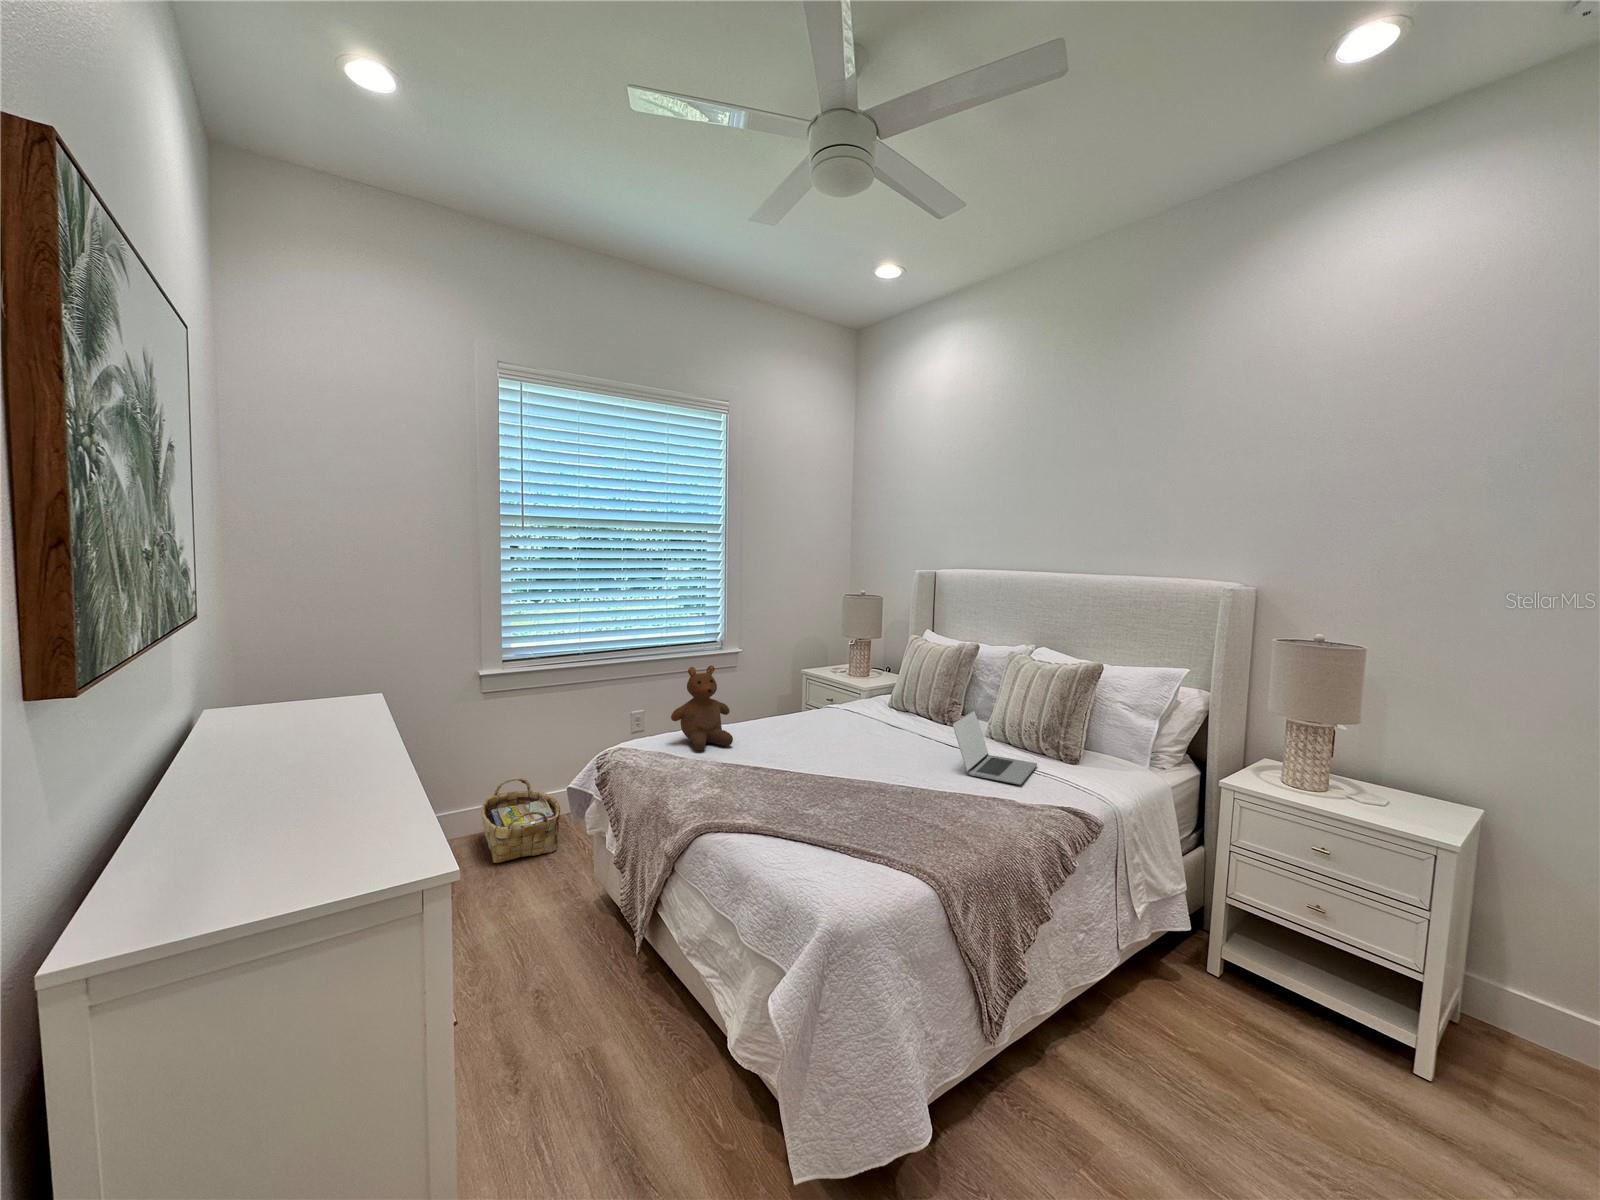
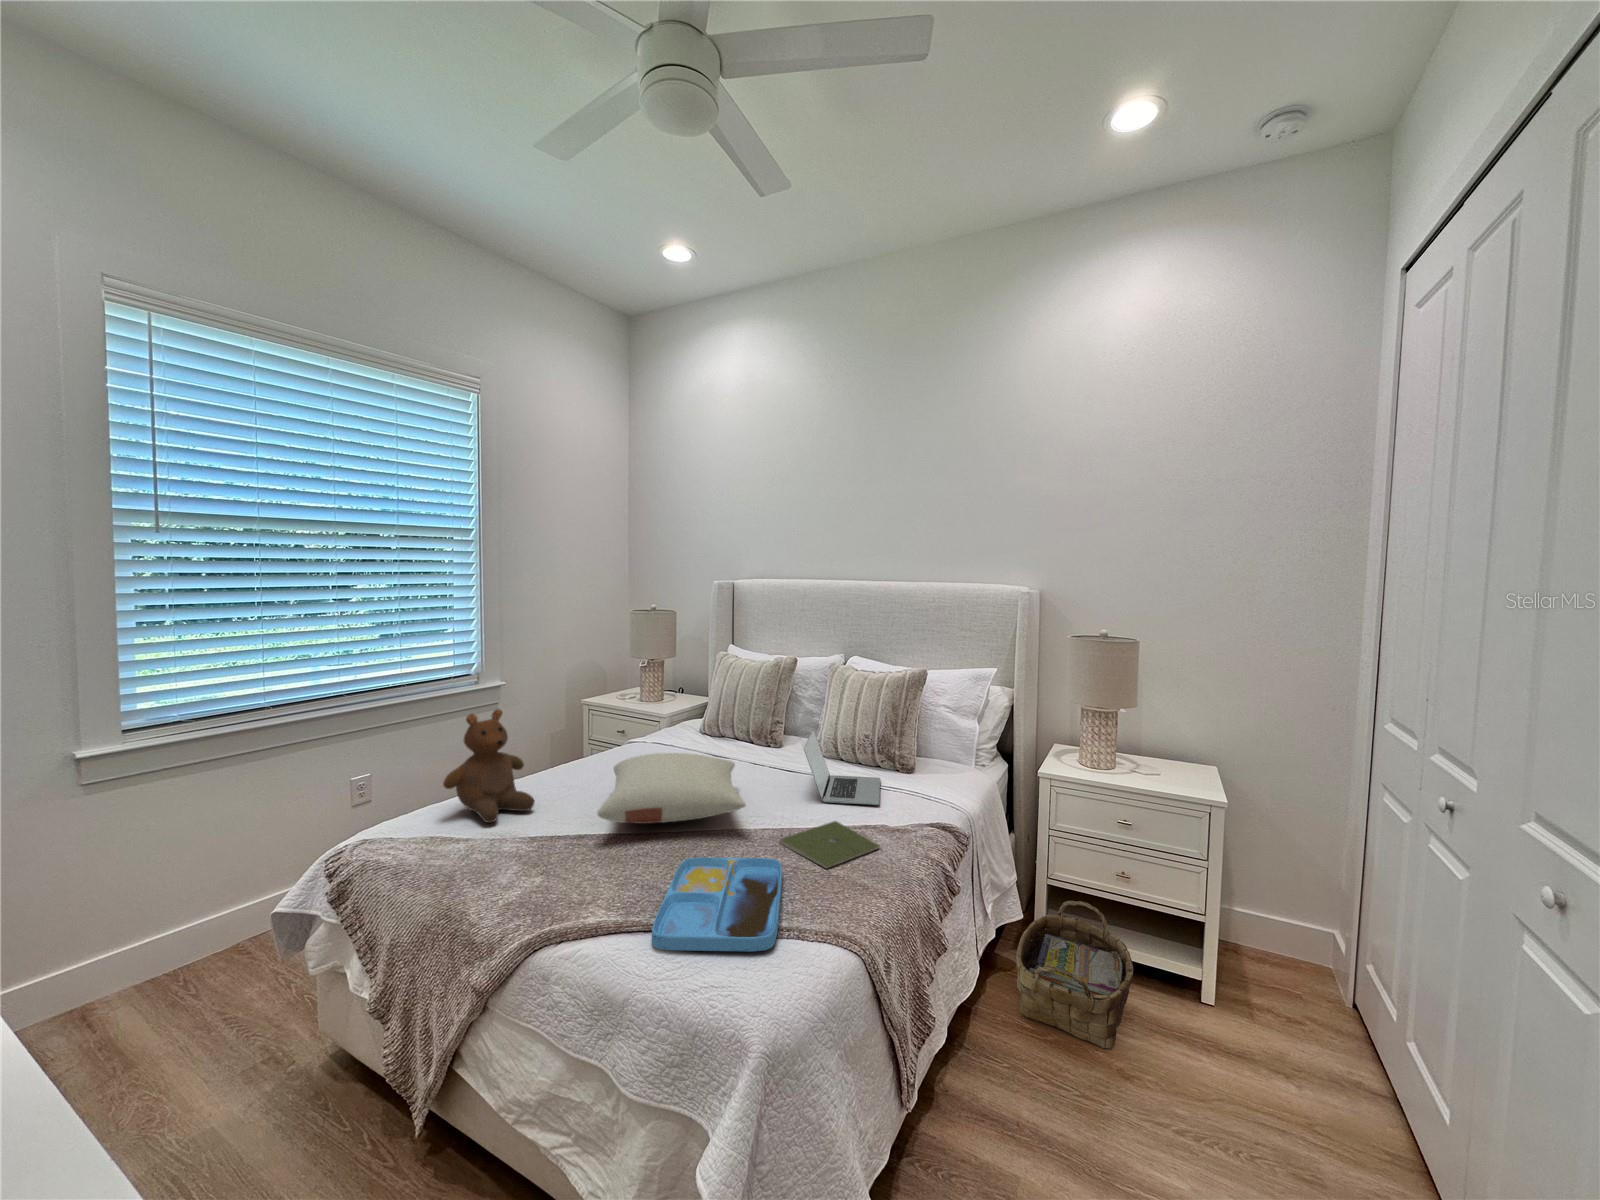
pillow: none [767,713,896,769] -> present [597,753,746,824]
woven basket: present [481,777,560,863] -> present [1016,901,1133,1048]
notebook: none [910,790,999,824] -> present [780,821,880,868]
tray: none [775,795,898,865] -> present [652,857,782,952]

